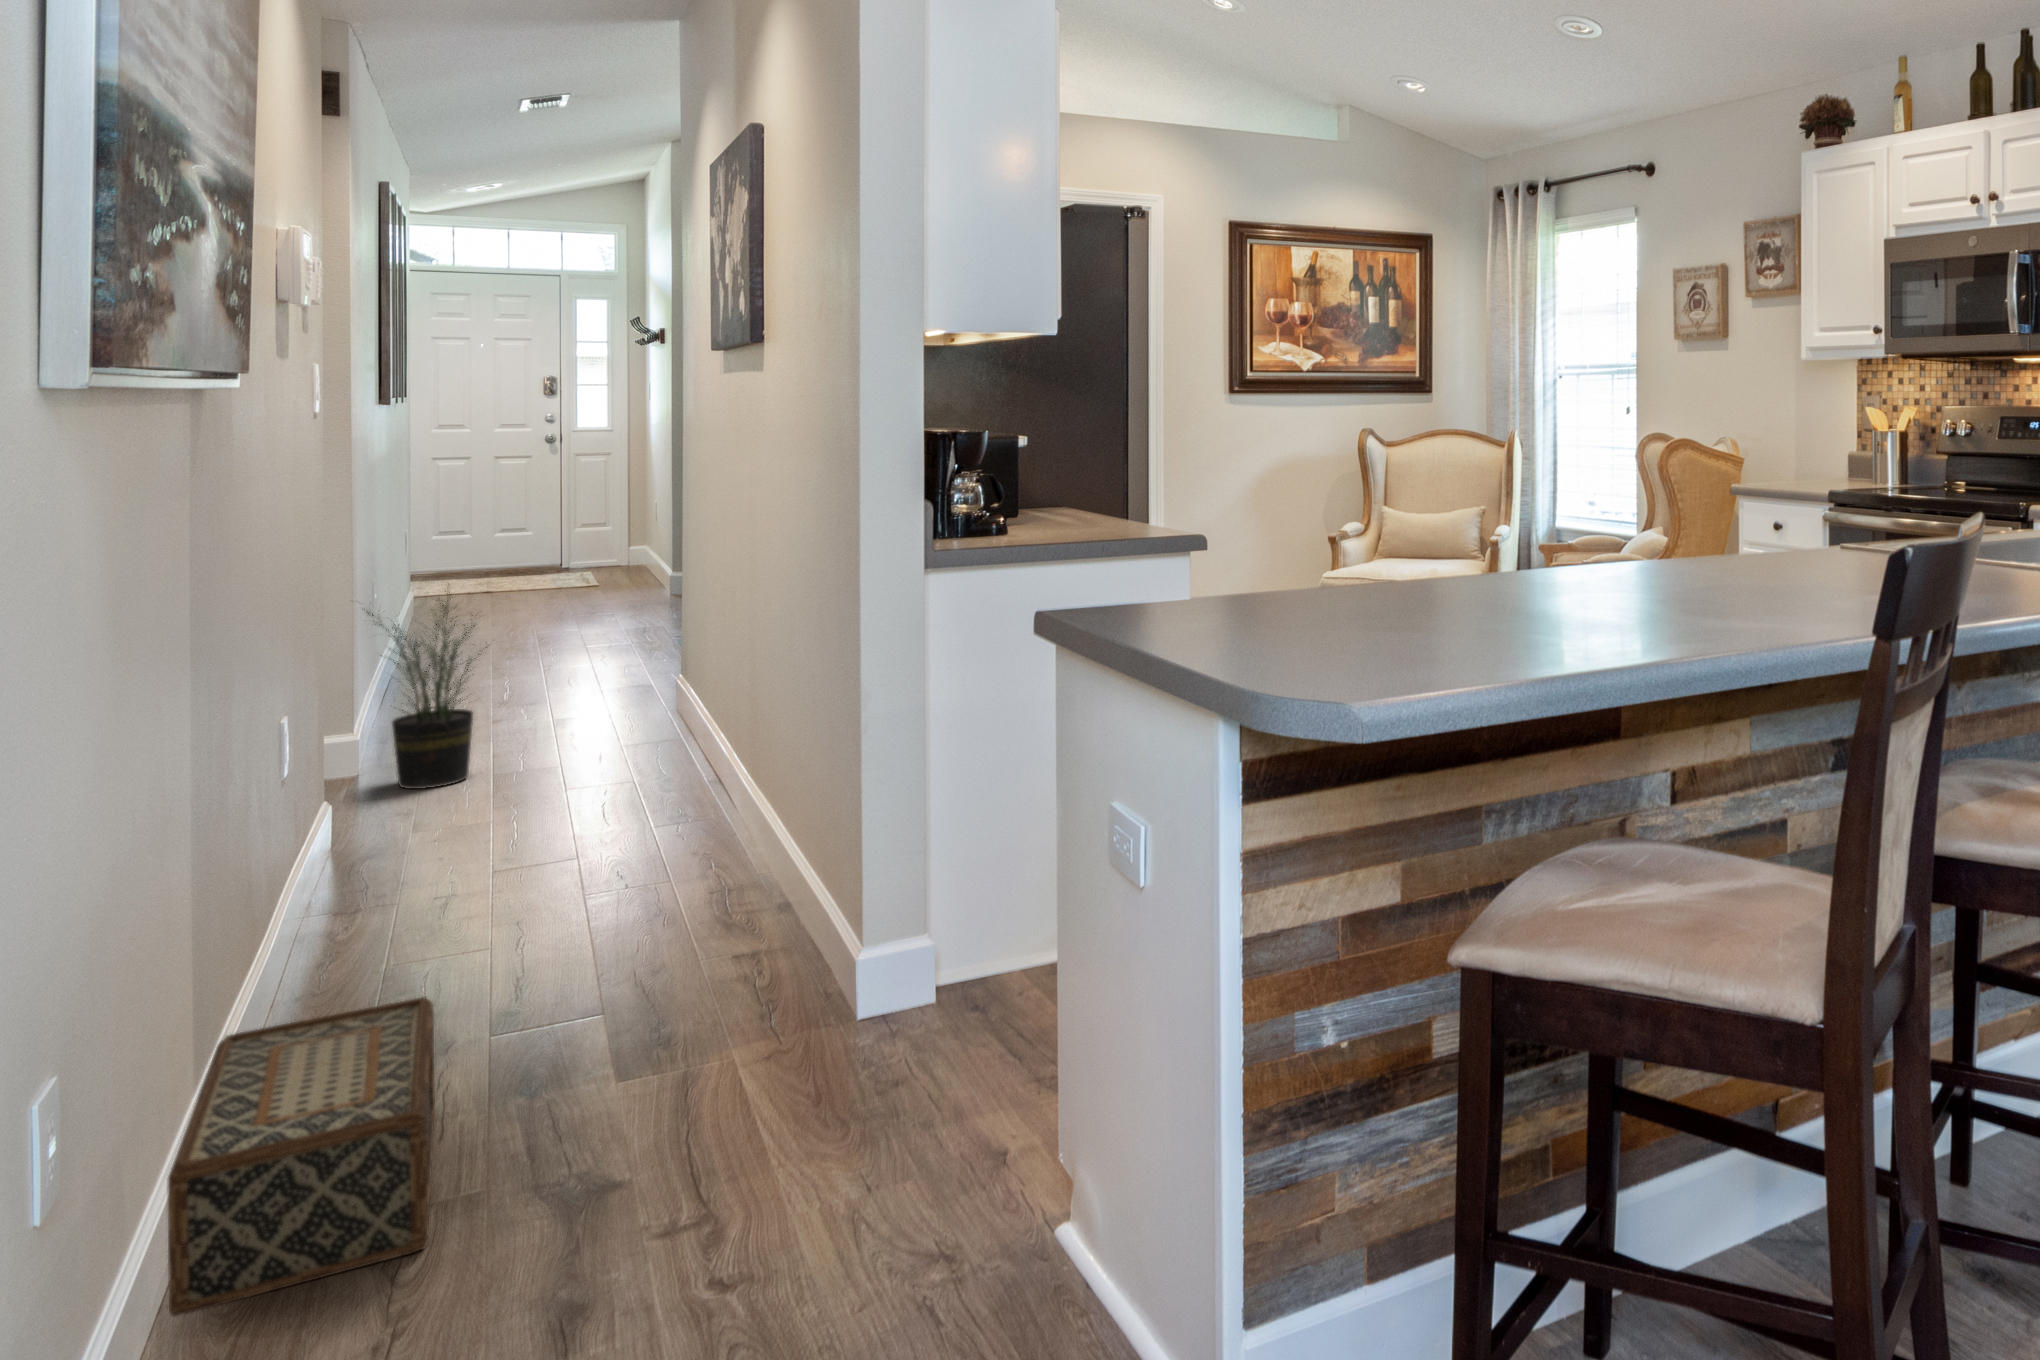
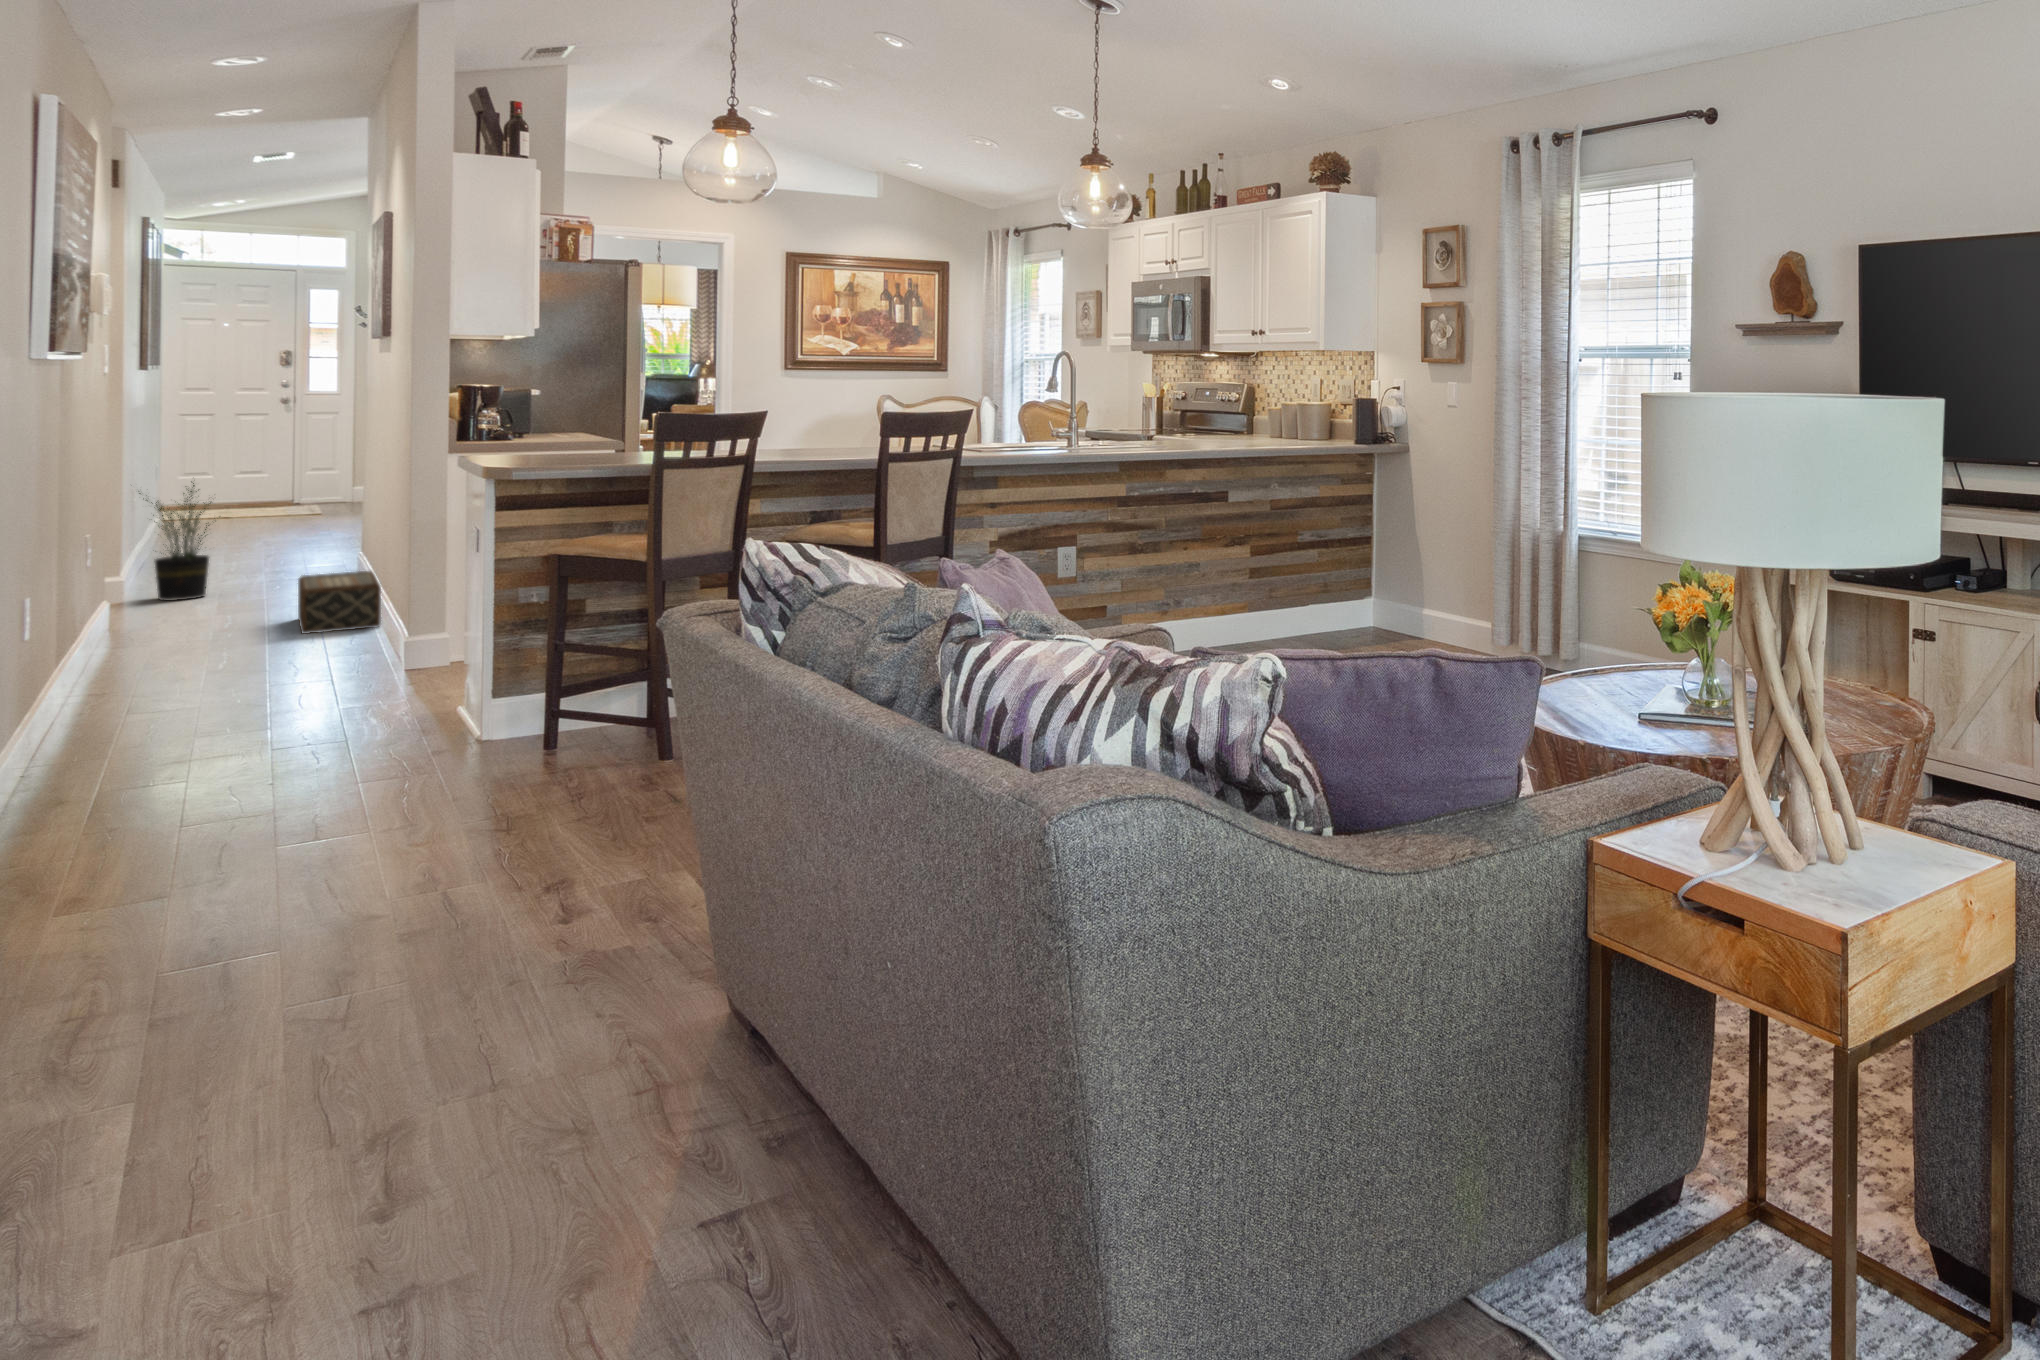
woven basket: present [167,997,435,1317] -> present [298,571,381,634]

